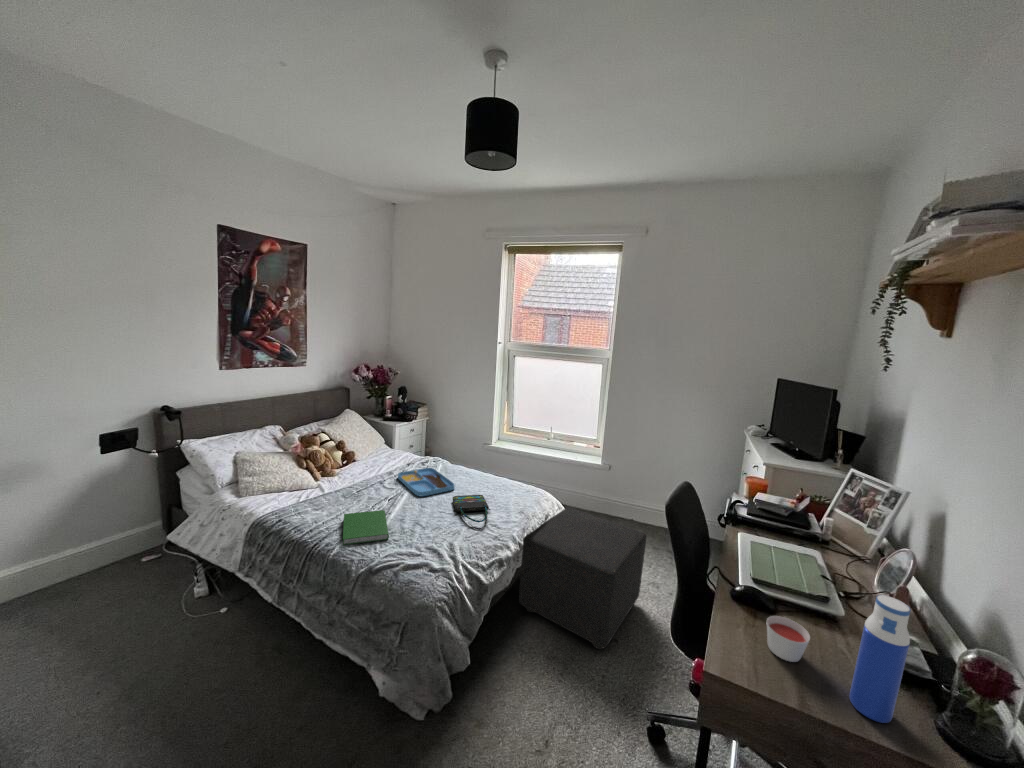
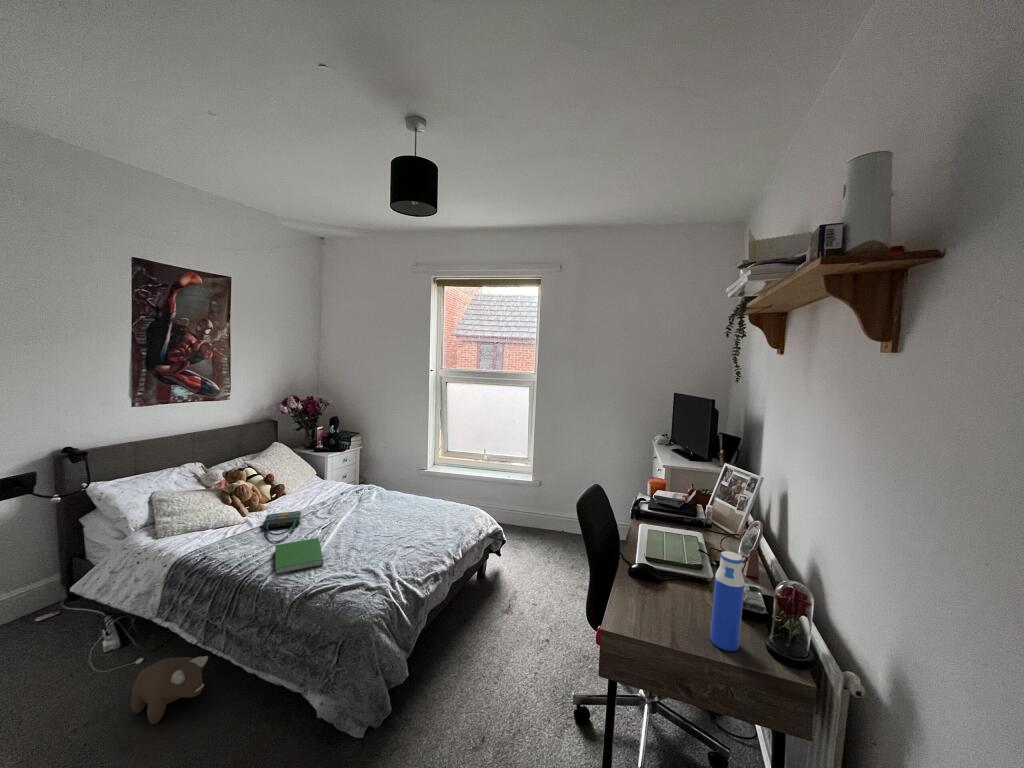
tray: present [398,468,454,496] -> none [332,495,390,522]
tote bag: present [453,495,490,530] -> present [260,511,301,543]
ottoman: present [519,507,647,649] -> none [456,521,570,649]
plush toy: none [215,614,281,674] -> present [131,656,208,724]
candle: present [767,616,810,662] -> none [652,583,683,617]

